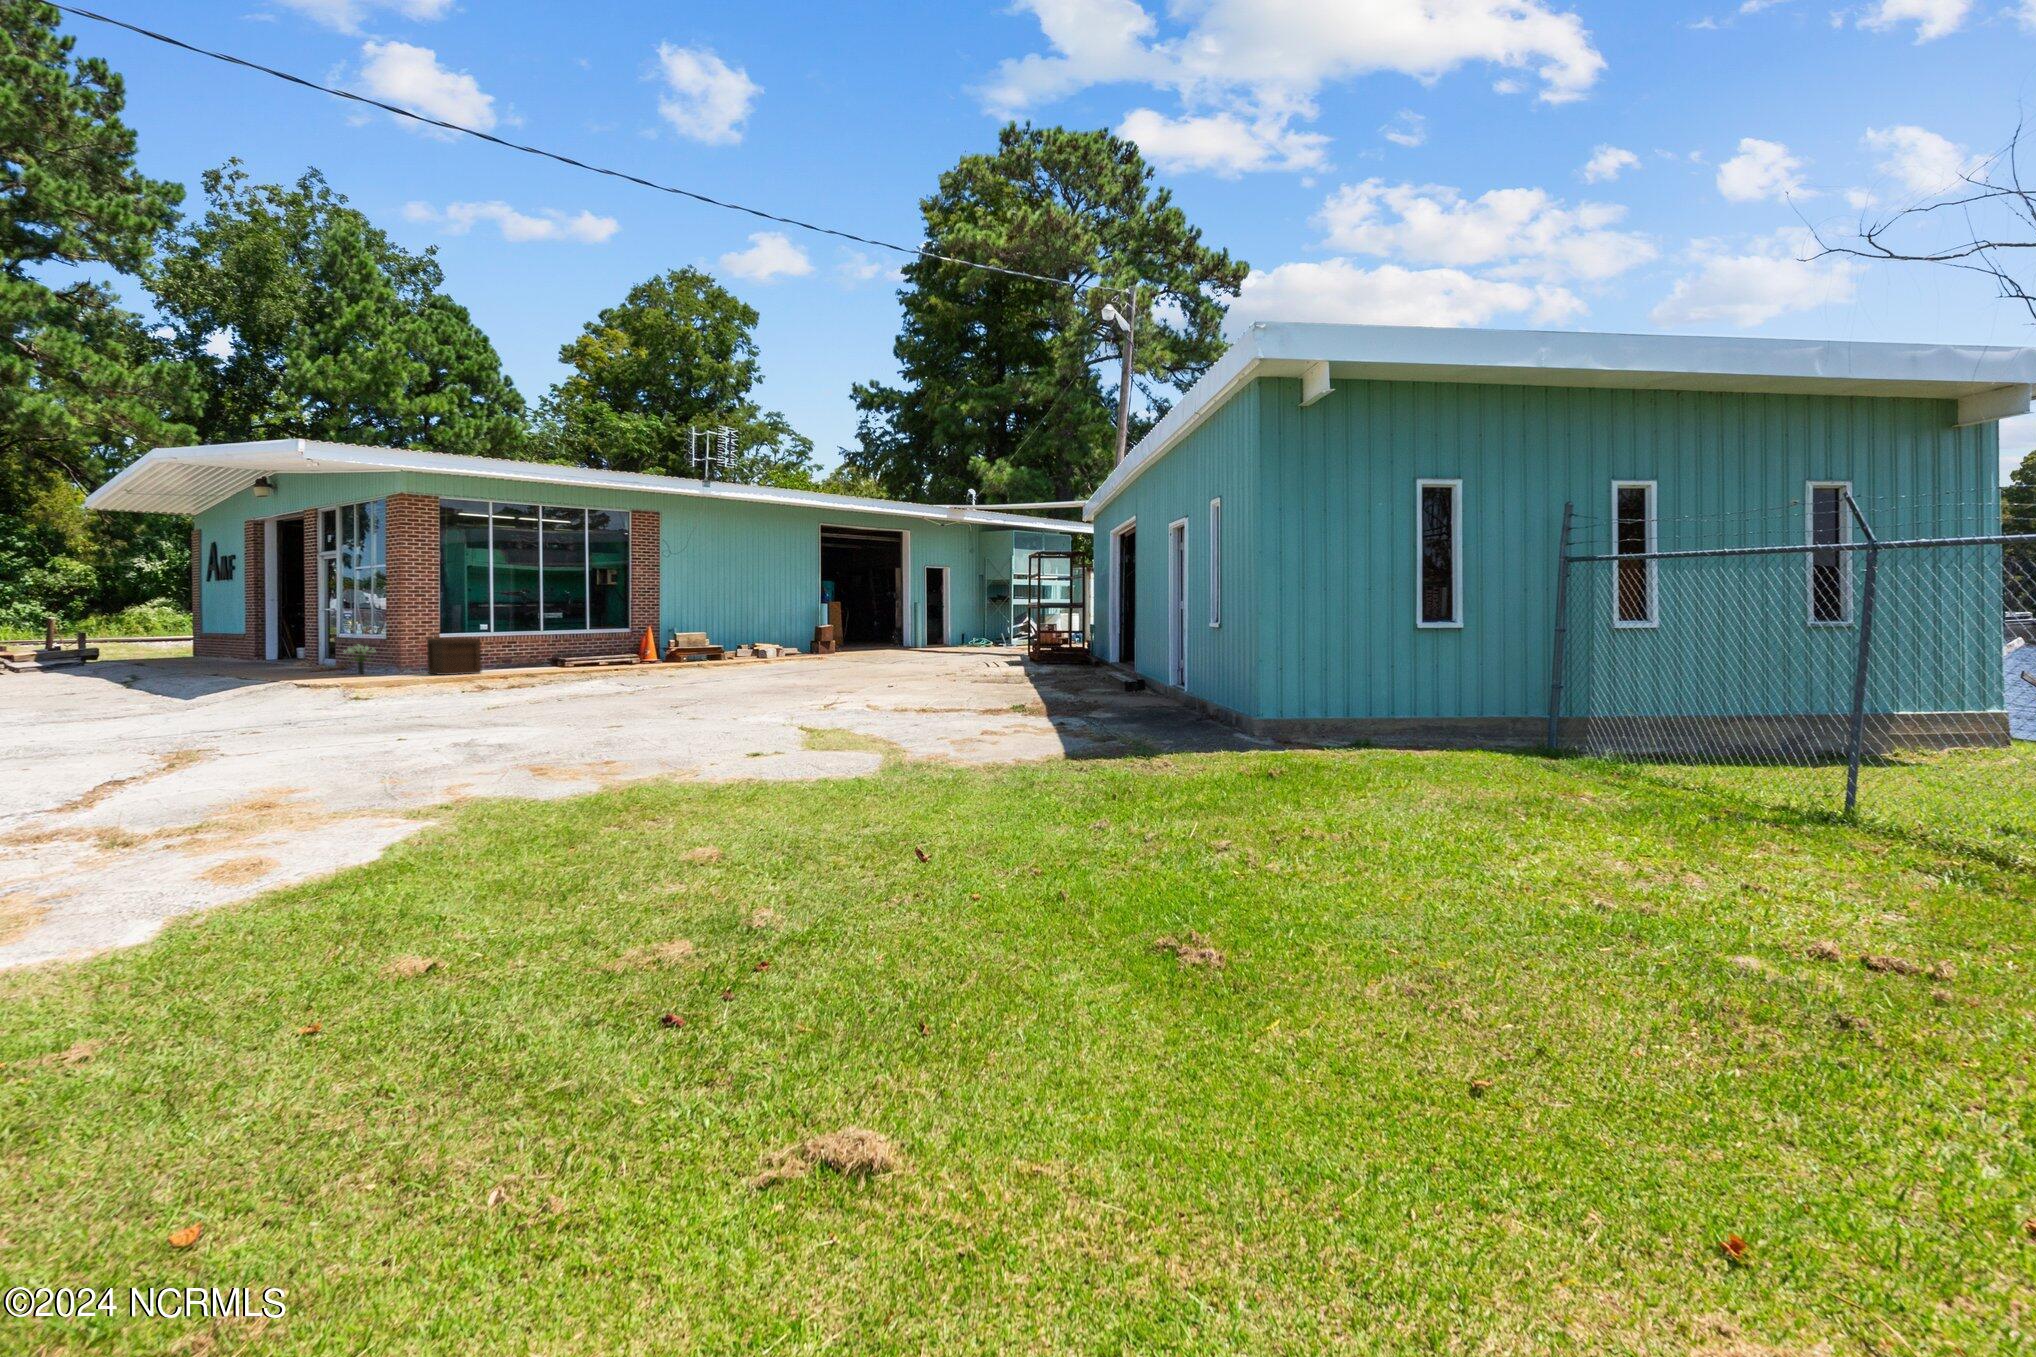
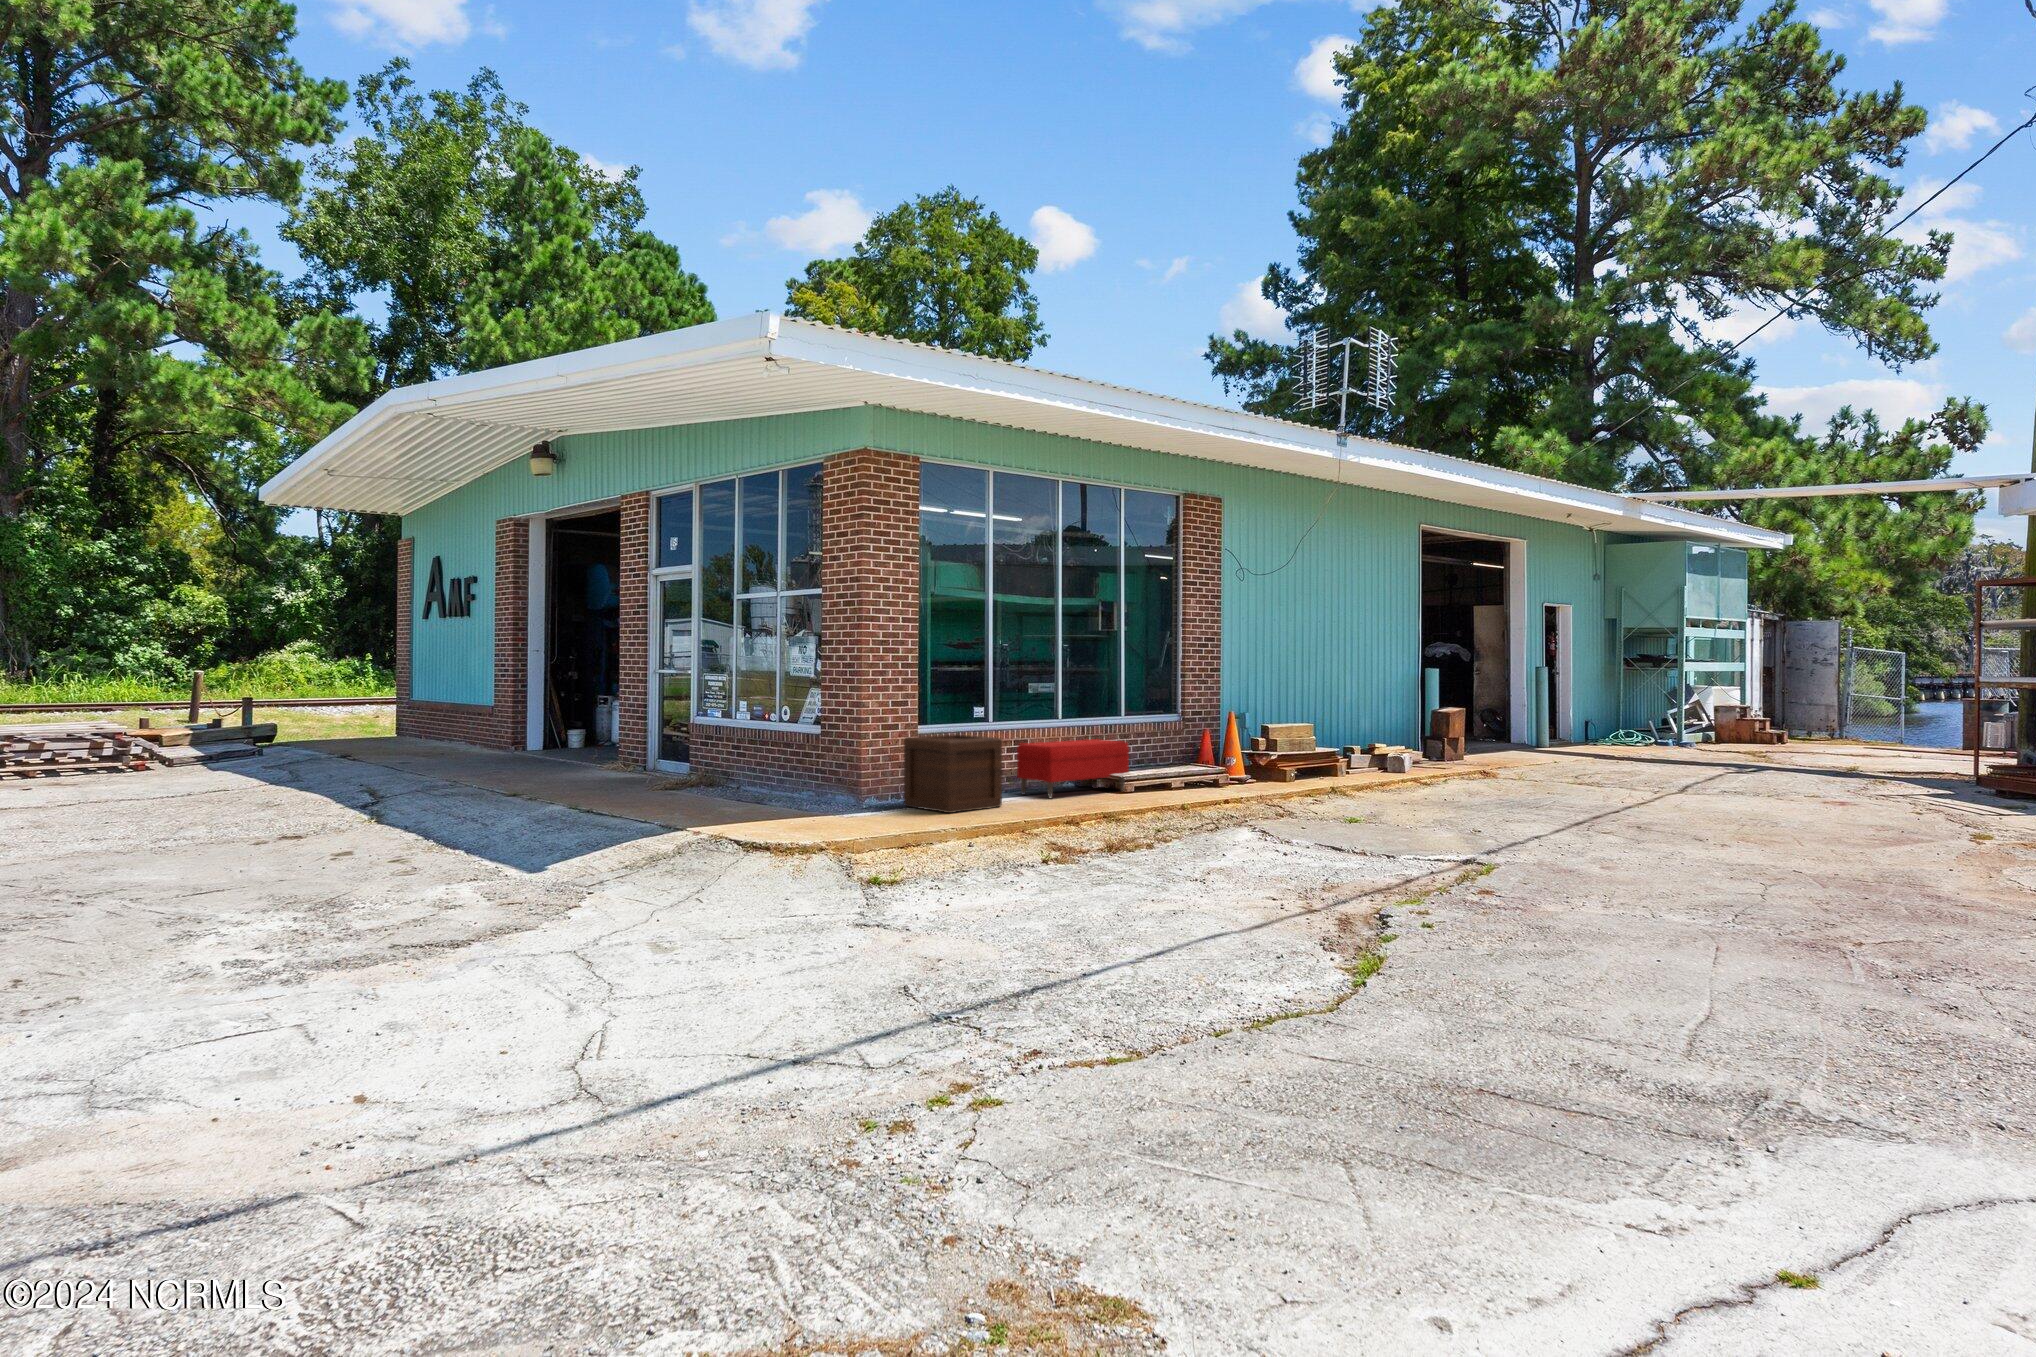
bench: none [507,643,576,671] -> present [1017,739,1129,798]
potted plant: present [348,645,376,674] -> none [754,748,808,805]

